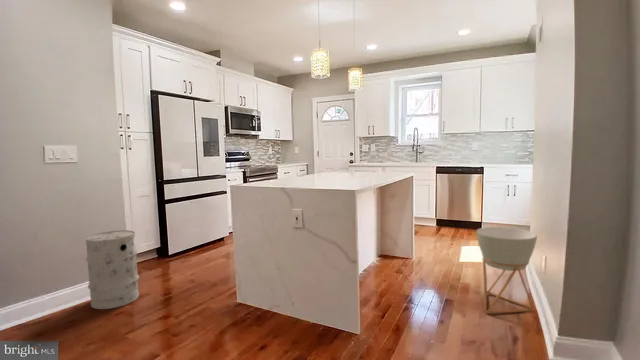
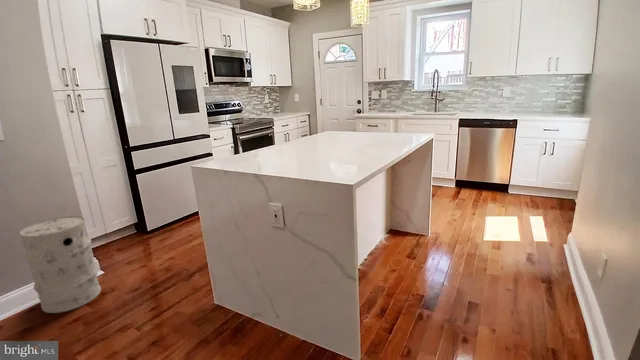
planter: present [477,227,537,314] -> none [518,214,606,329]

